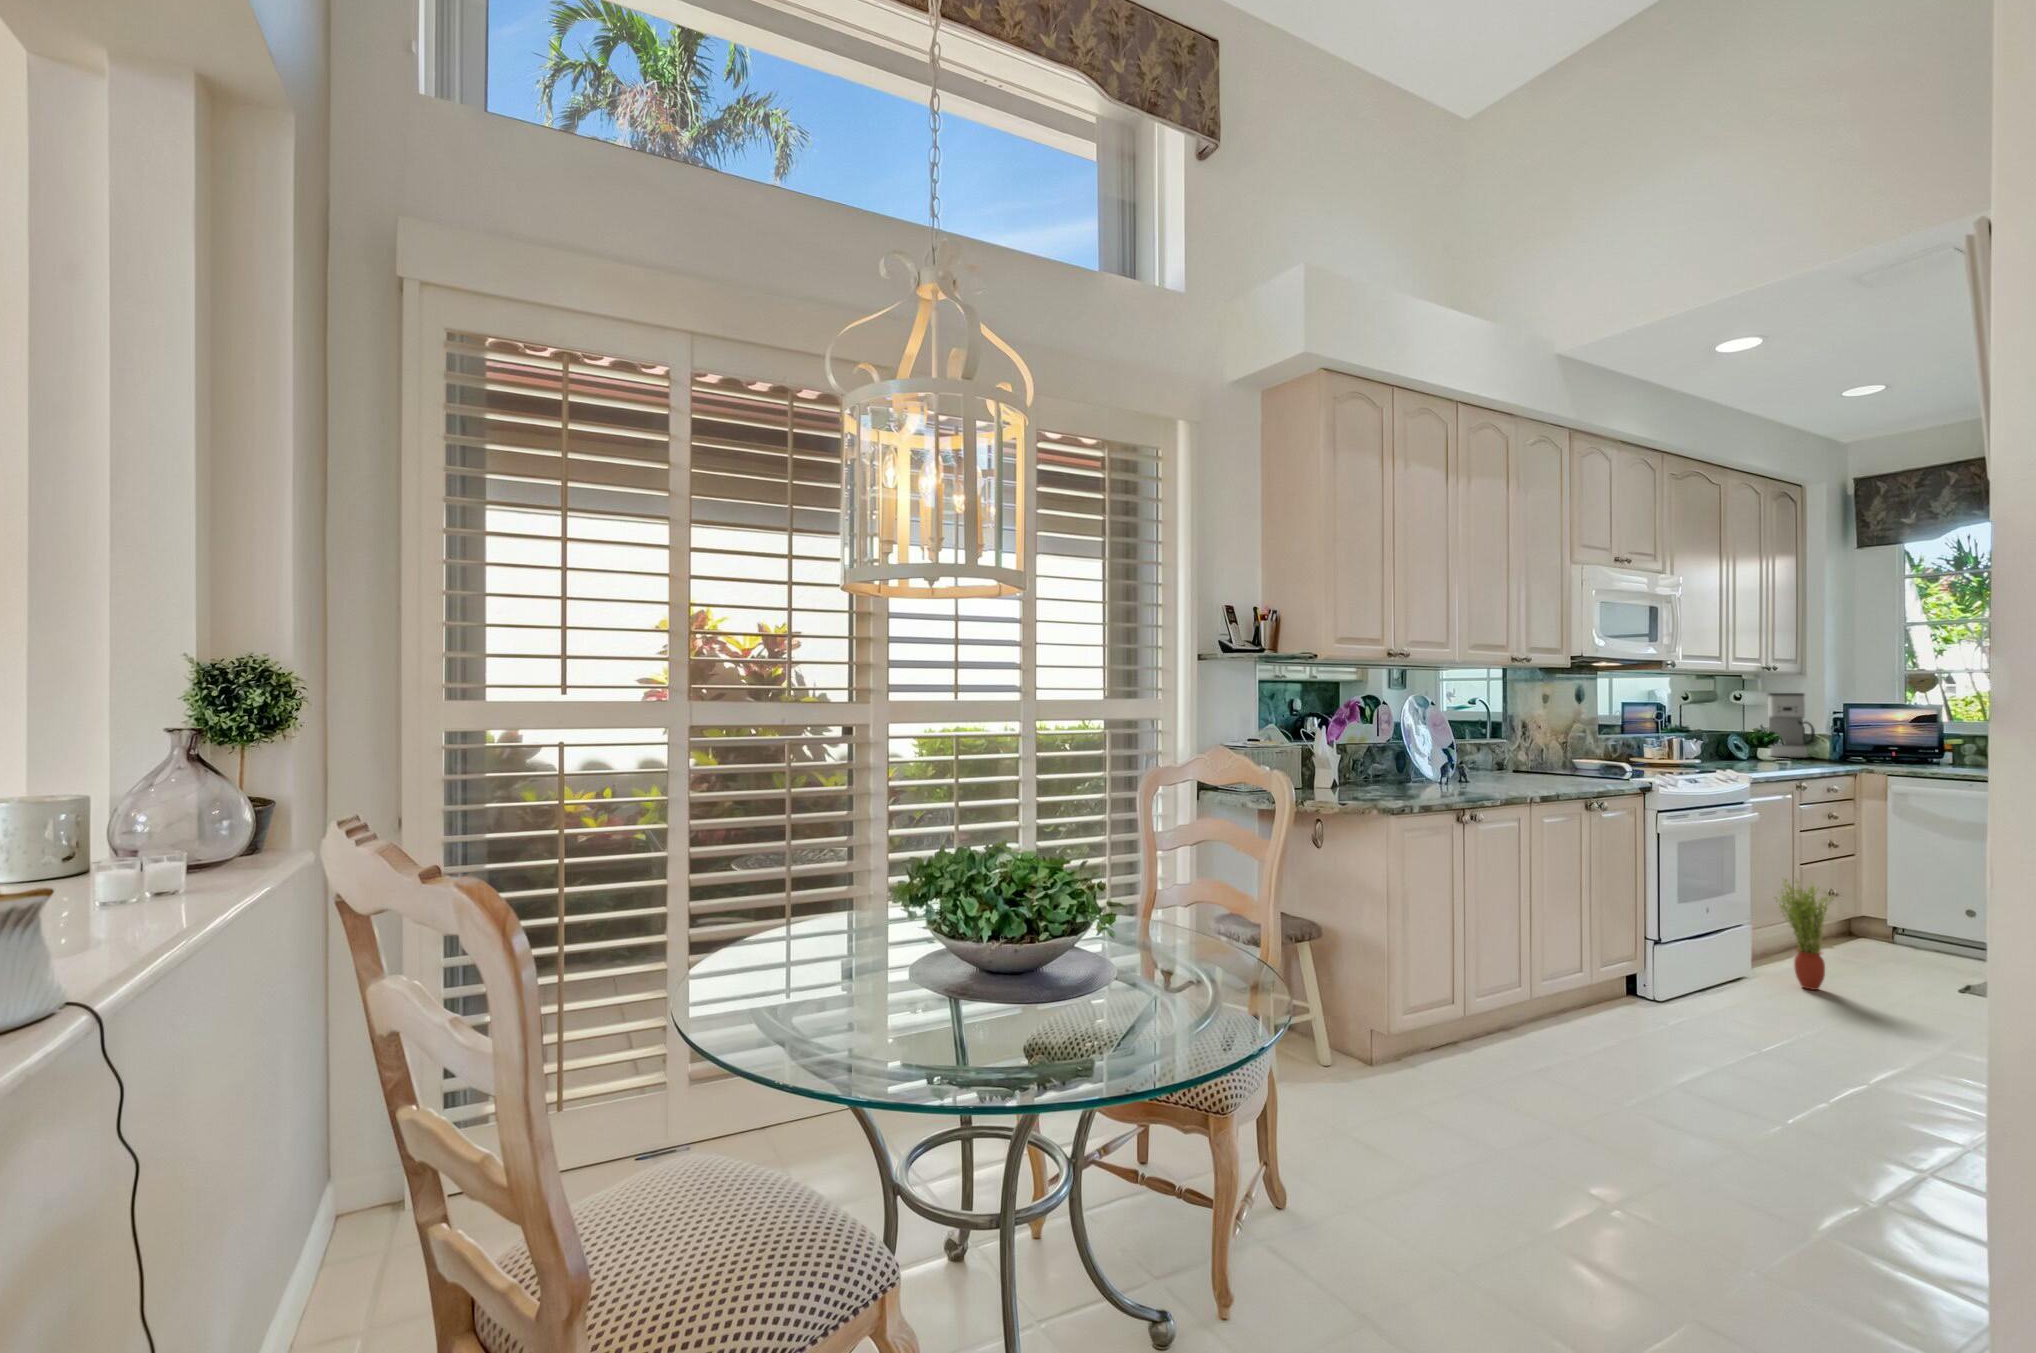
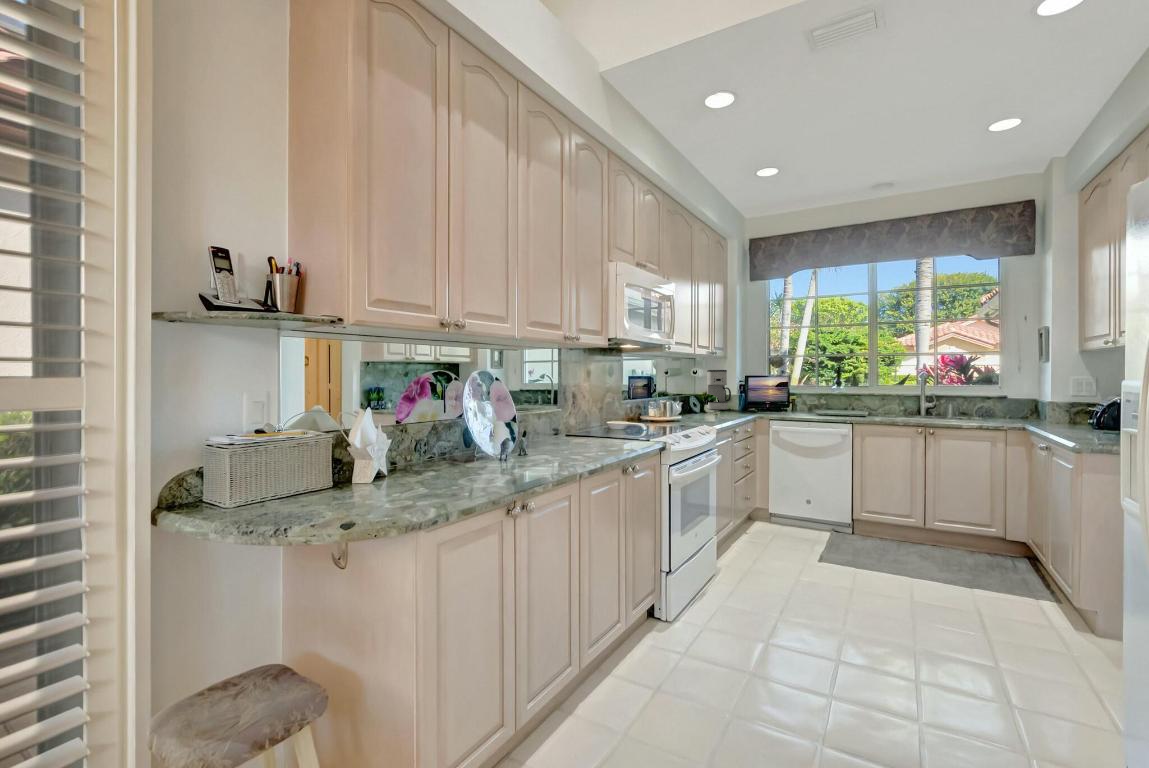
potted plant: present [1775,879,1834,990] -> none [733,500,769,580]

